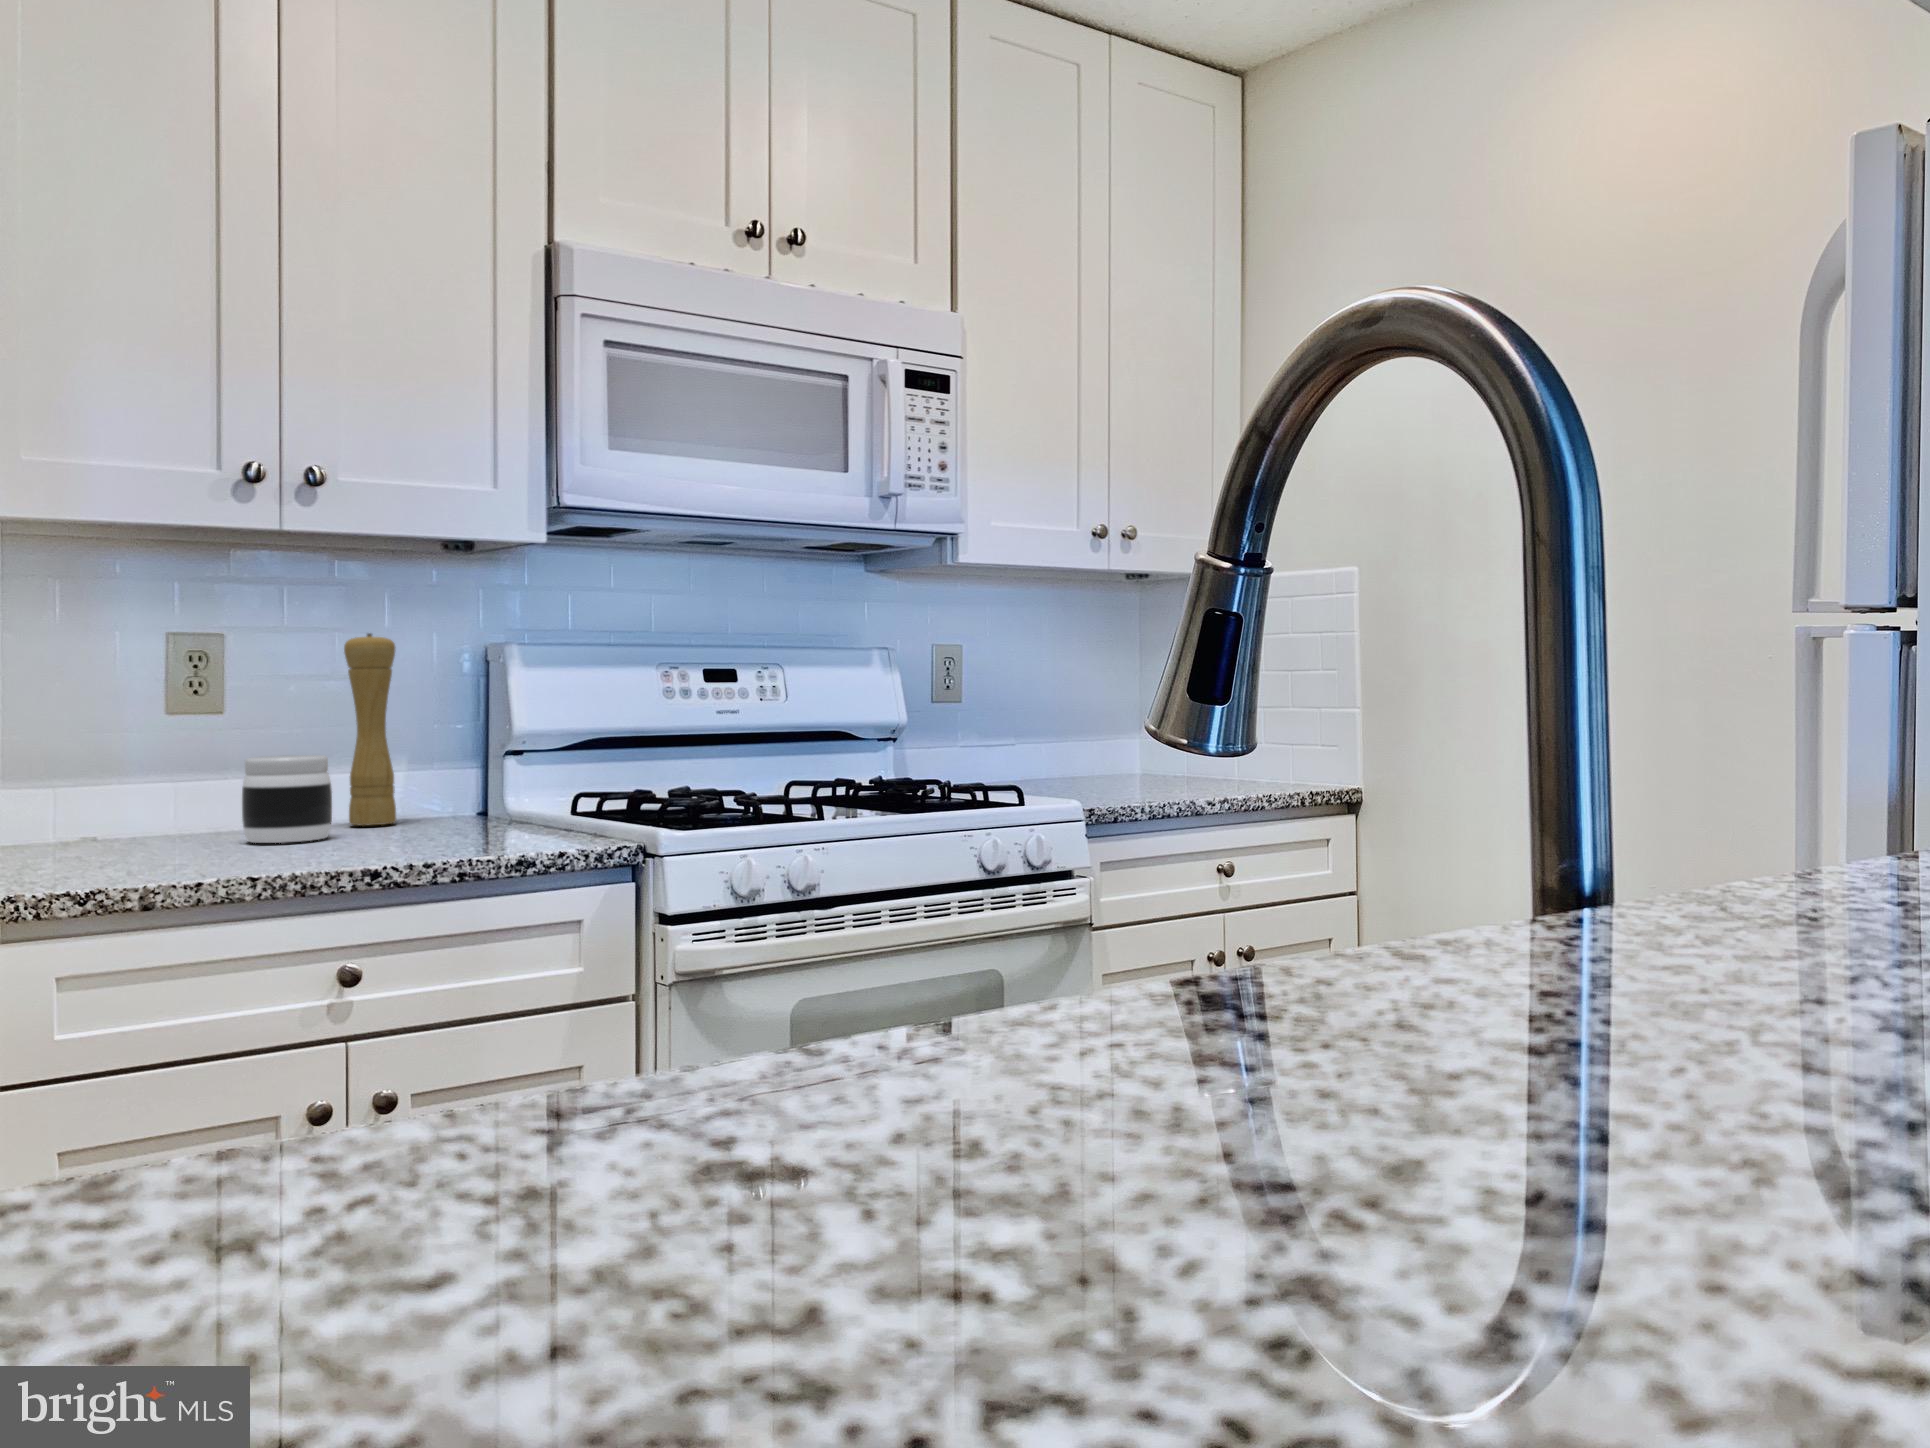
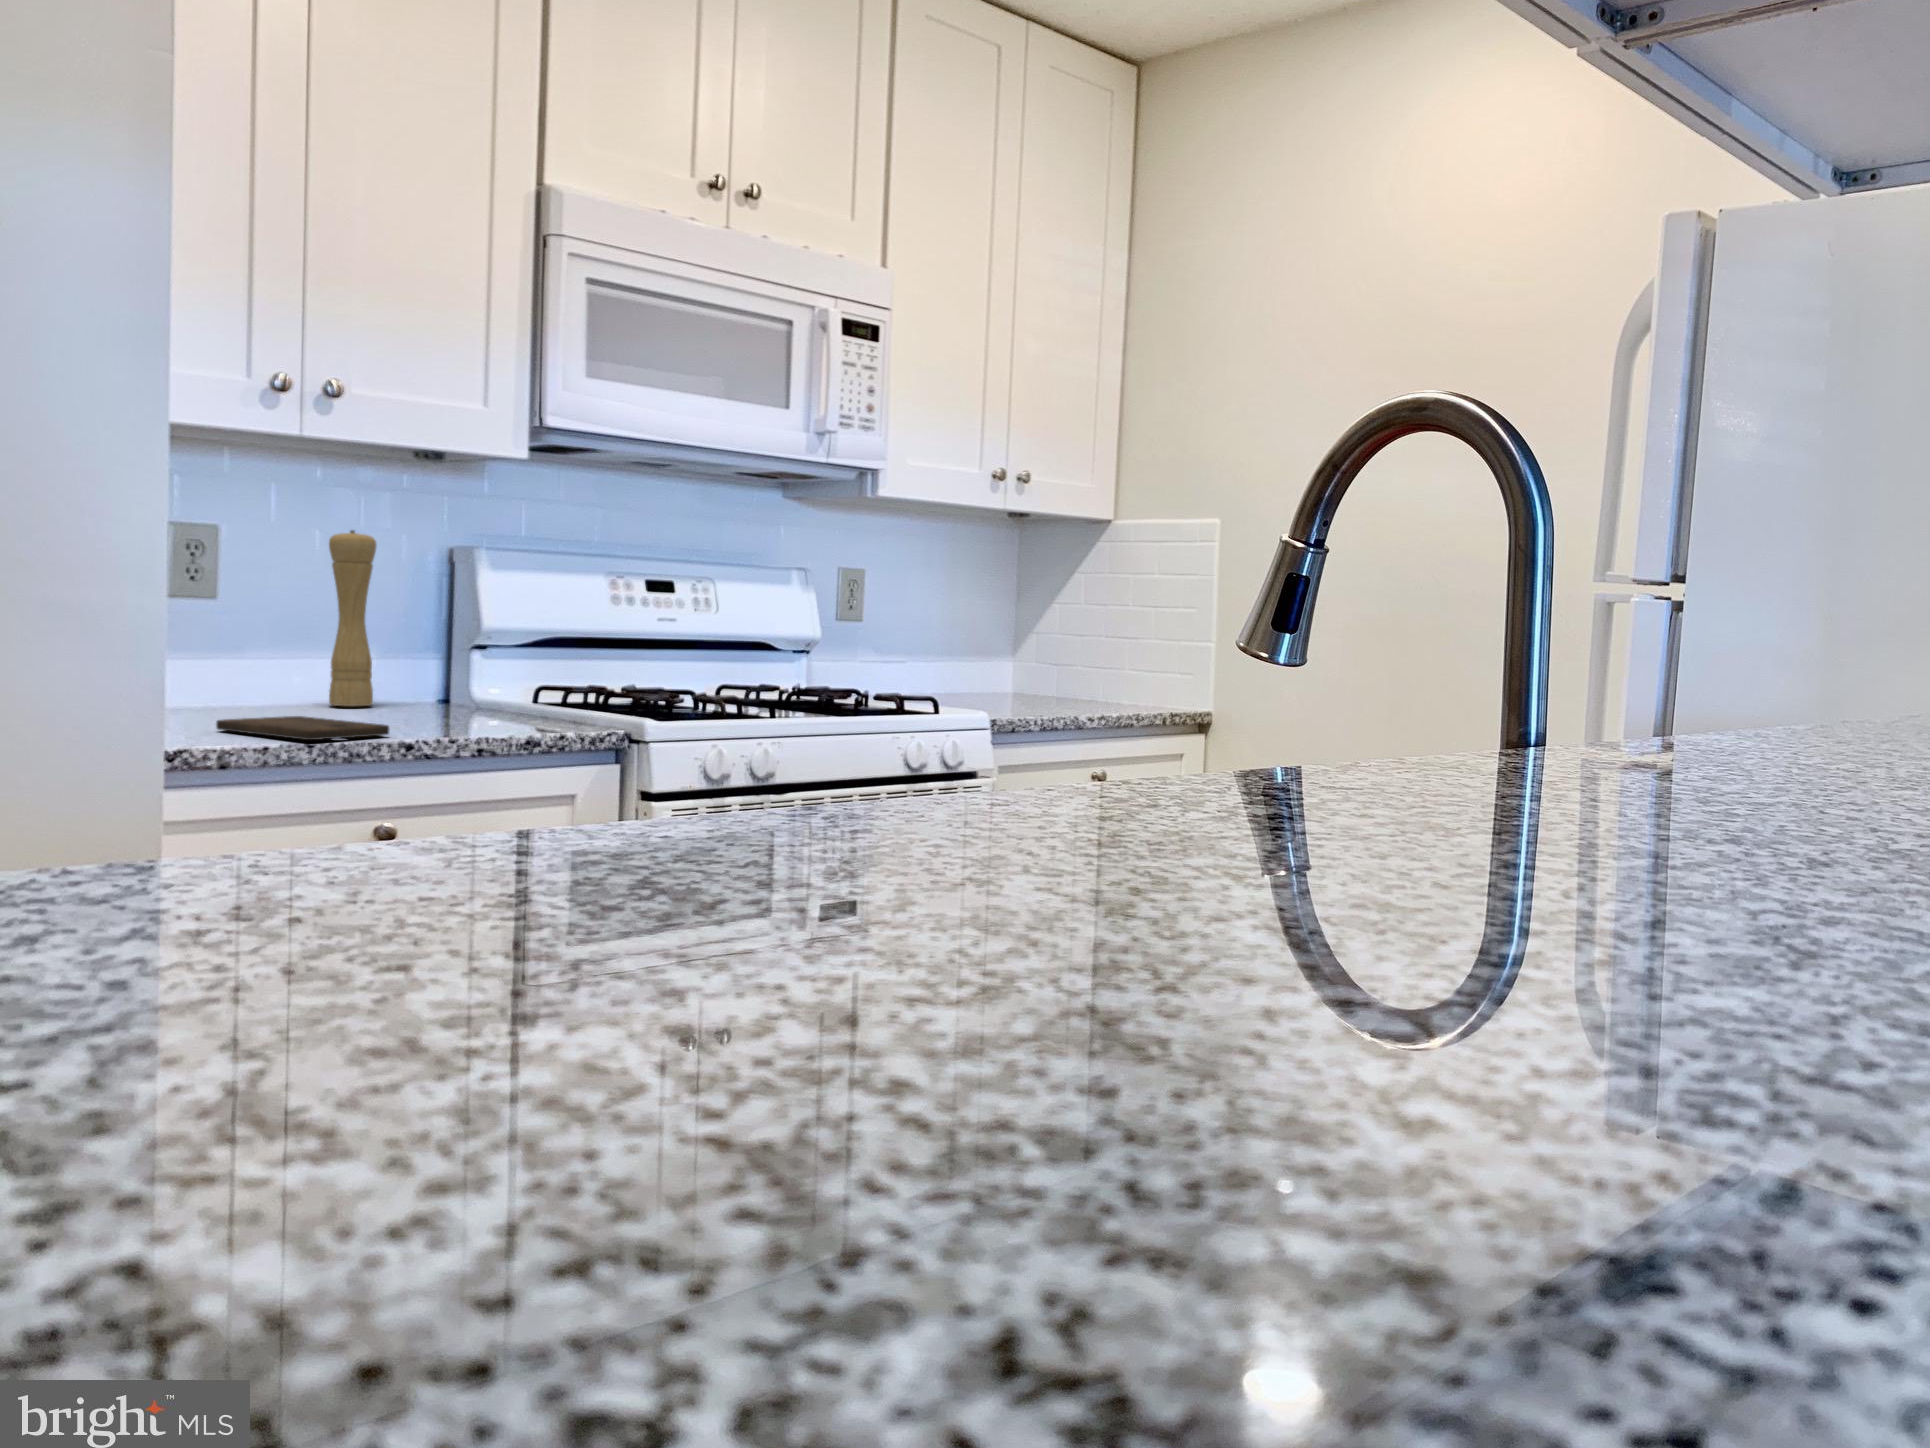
jar: present [242,755,332,843] -> none [248,639,330,718]
cutting board: none [181,841,360,870] -> present [216,716,389,740]

